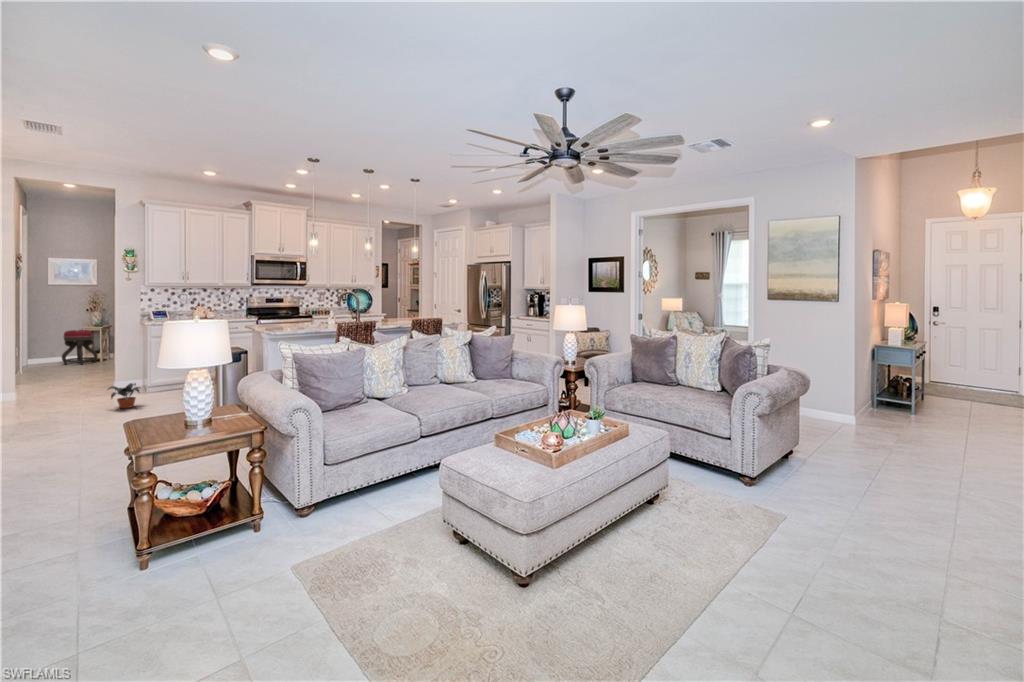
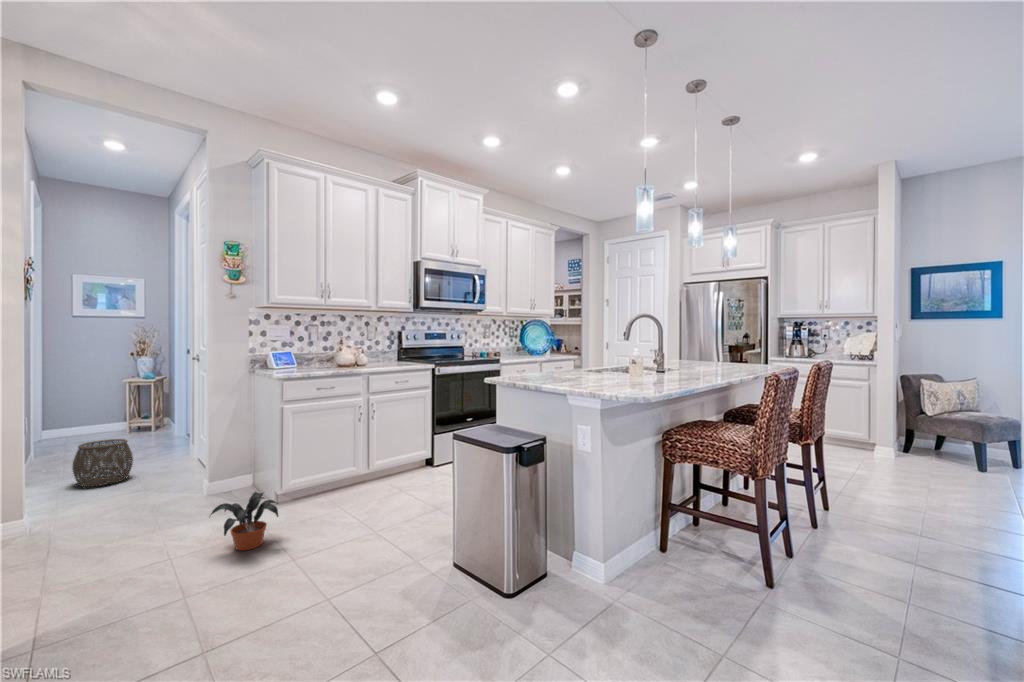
ottoman: present [62,330,98,365] -> none [97,386,148,437]
woven basket: none [43,361,80,387] -> present [72,439,133,487]

